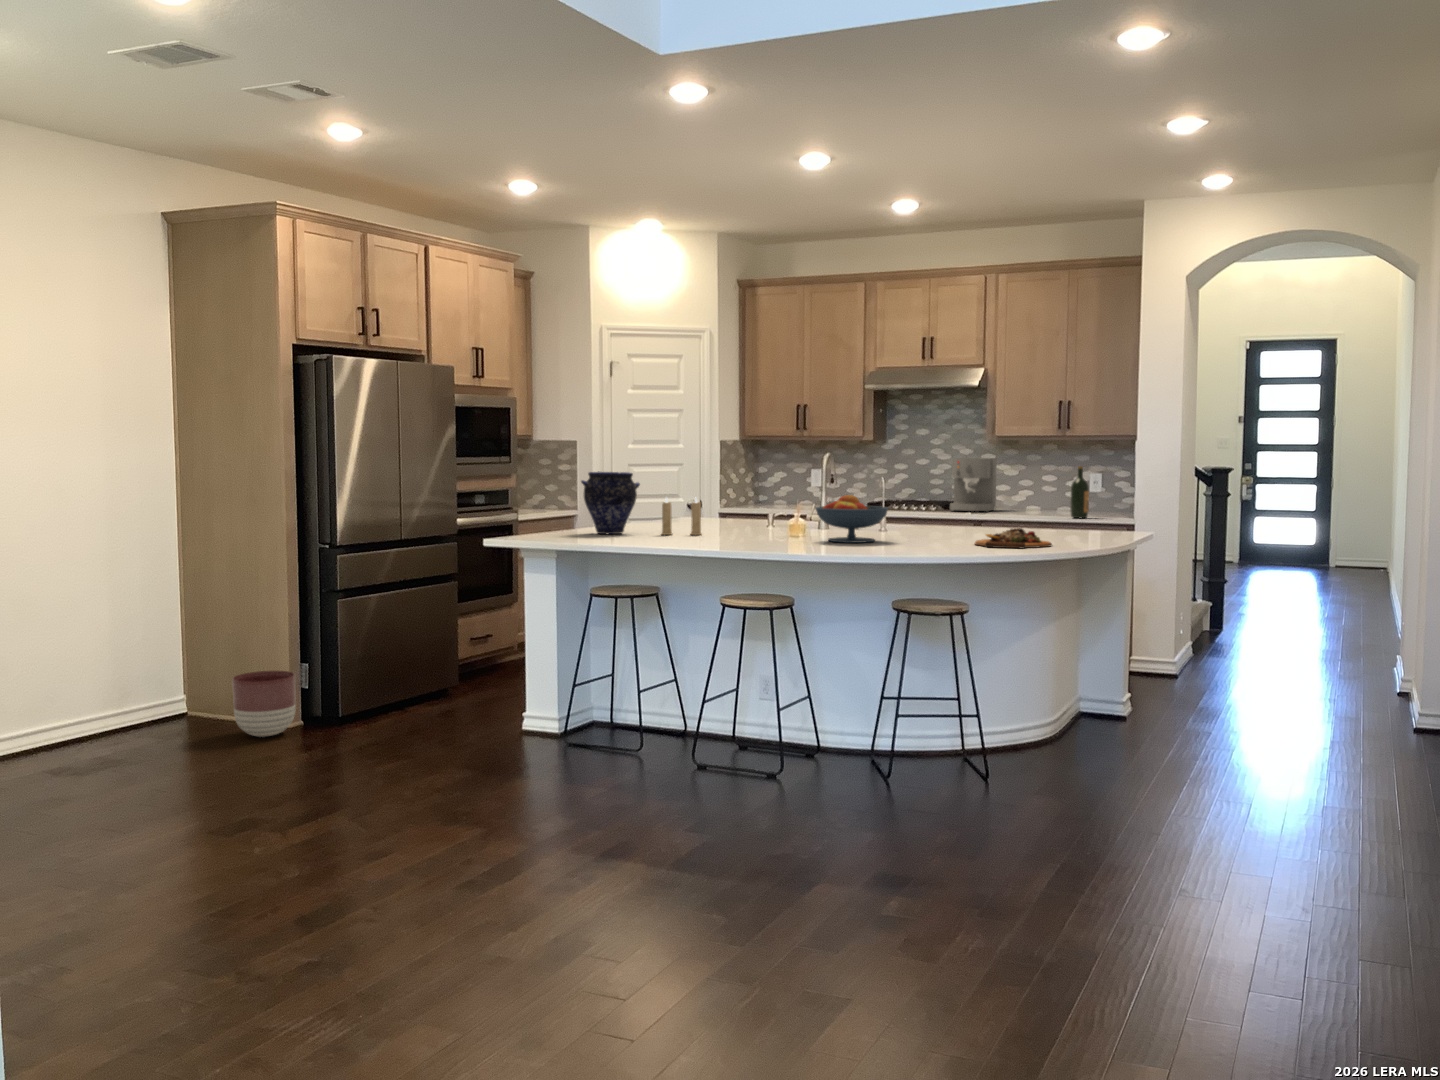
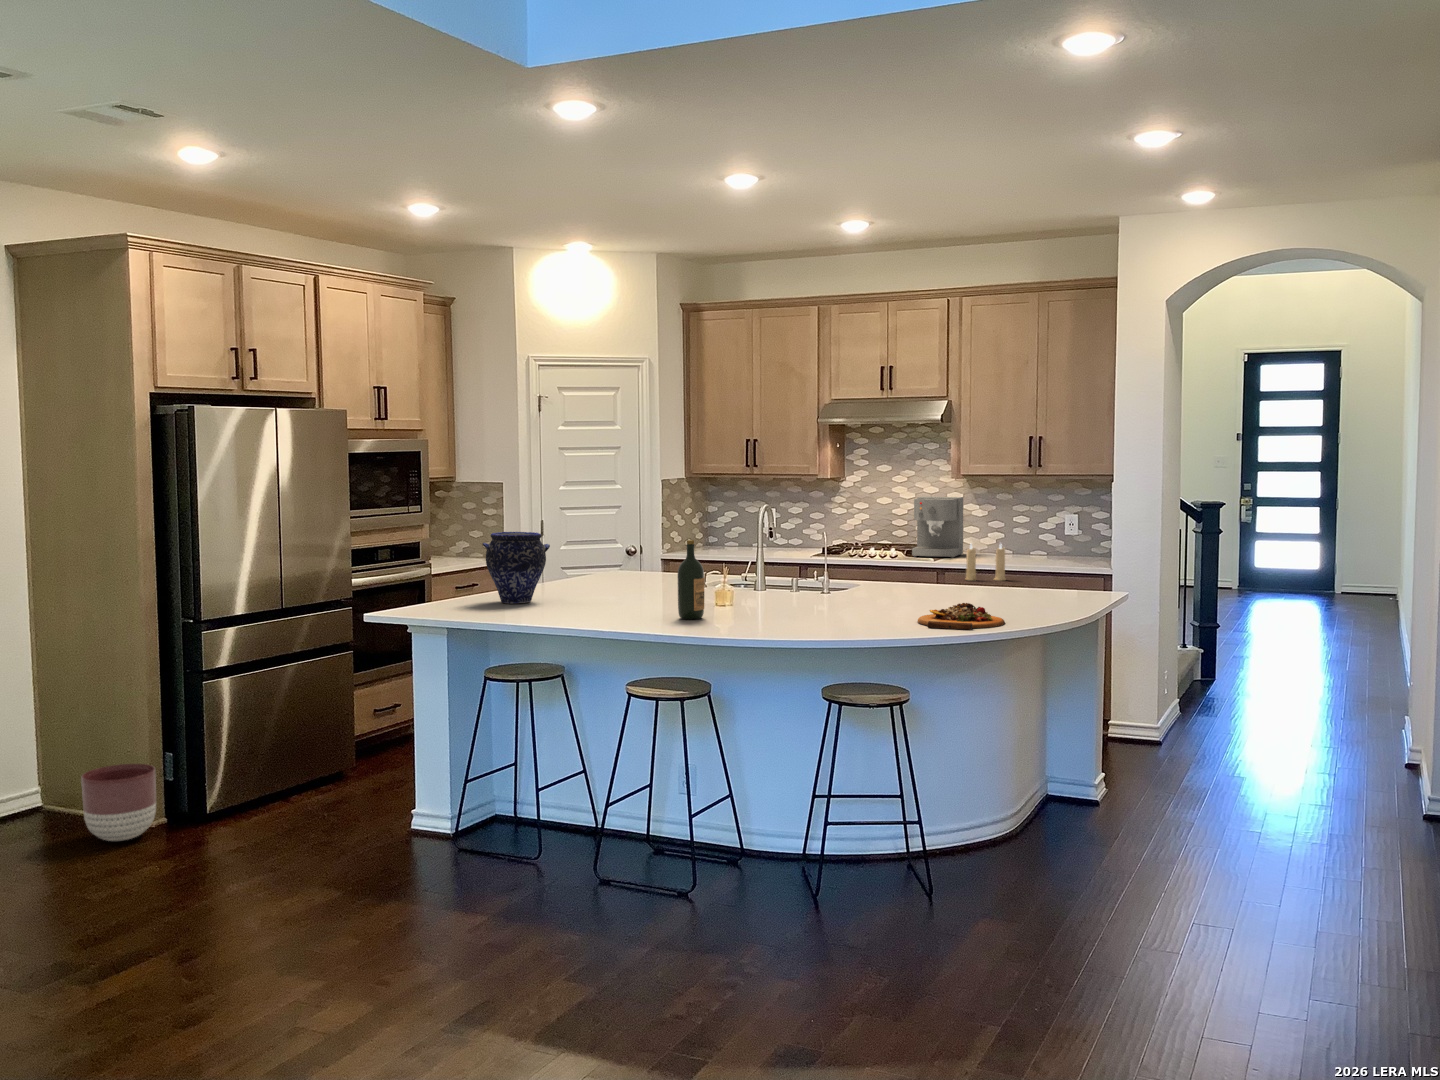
wine bottle: present [1070,466,1089,518] -> present [678,540,704,619]
fruit bowl: present [816,495,888,543] -> none [739,562,822,619]
candle: present [662,498,701,535] -> present [966,544,1006,581]

